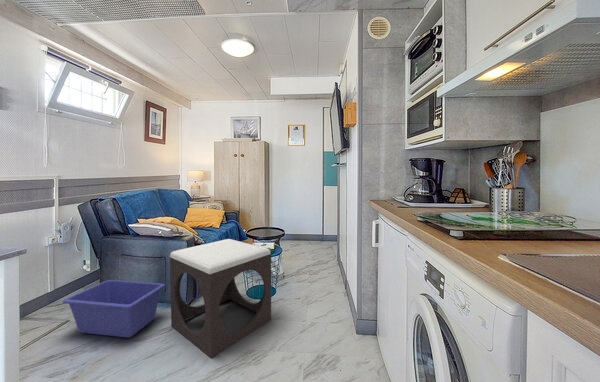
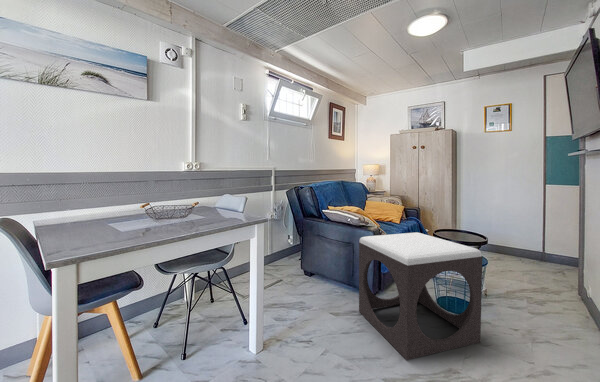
storage bin: present [63,280,165,338] -> none [279,256,353,310]

